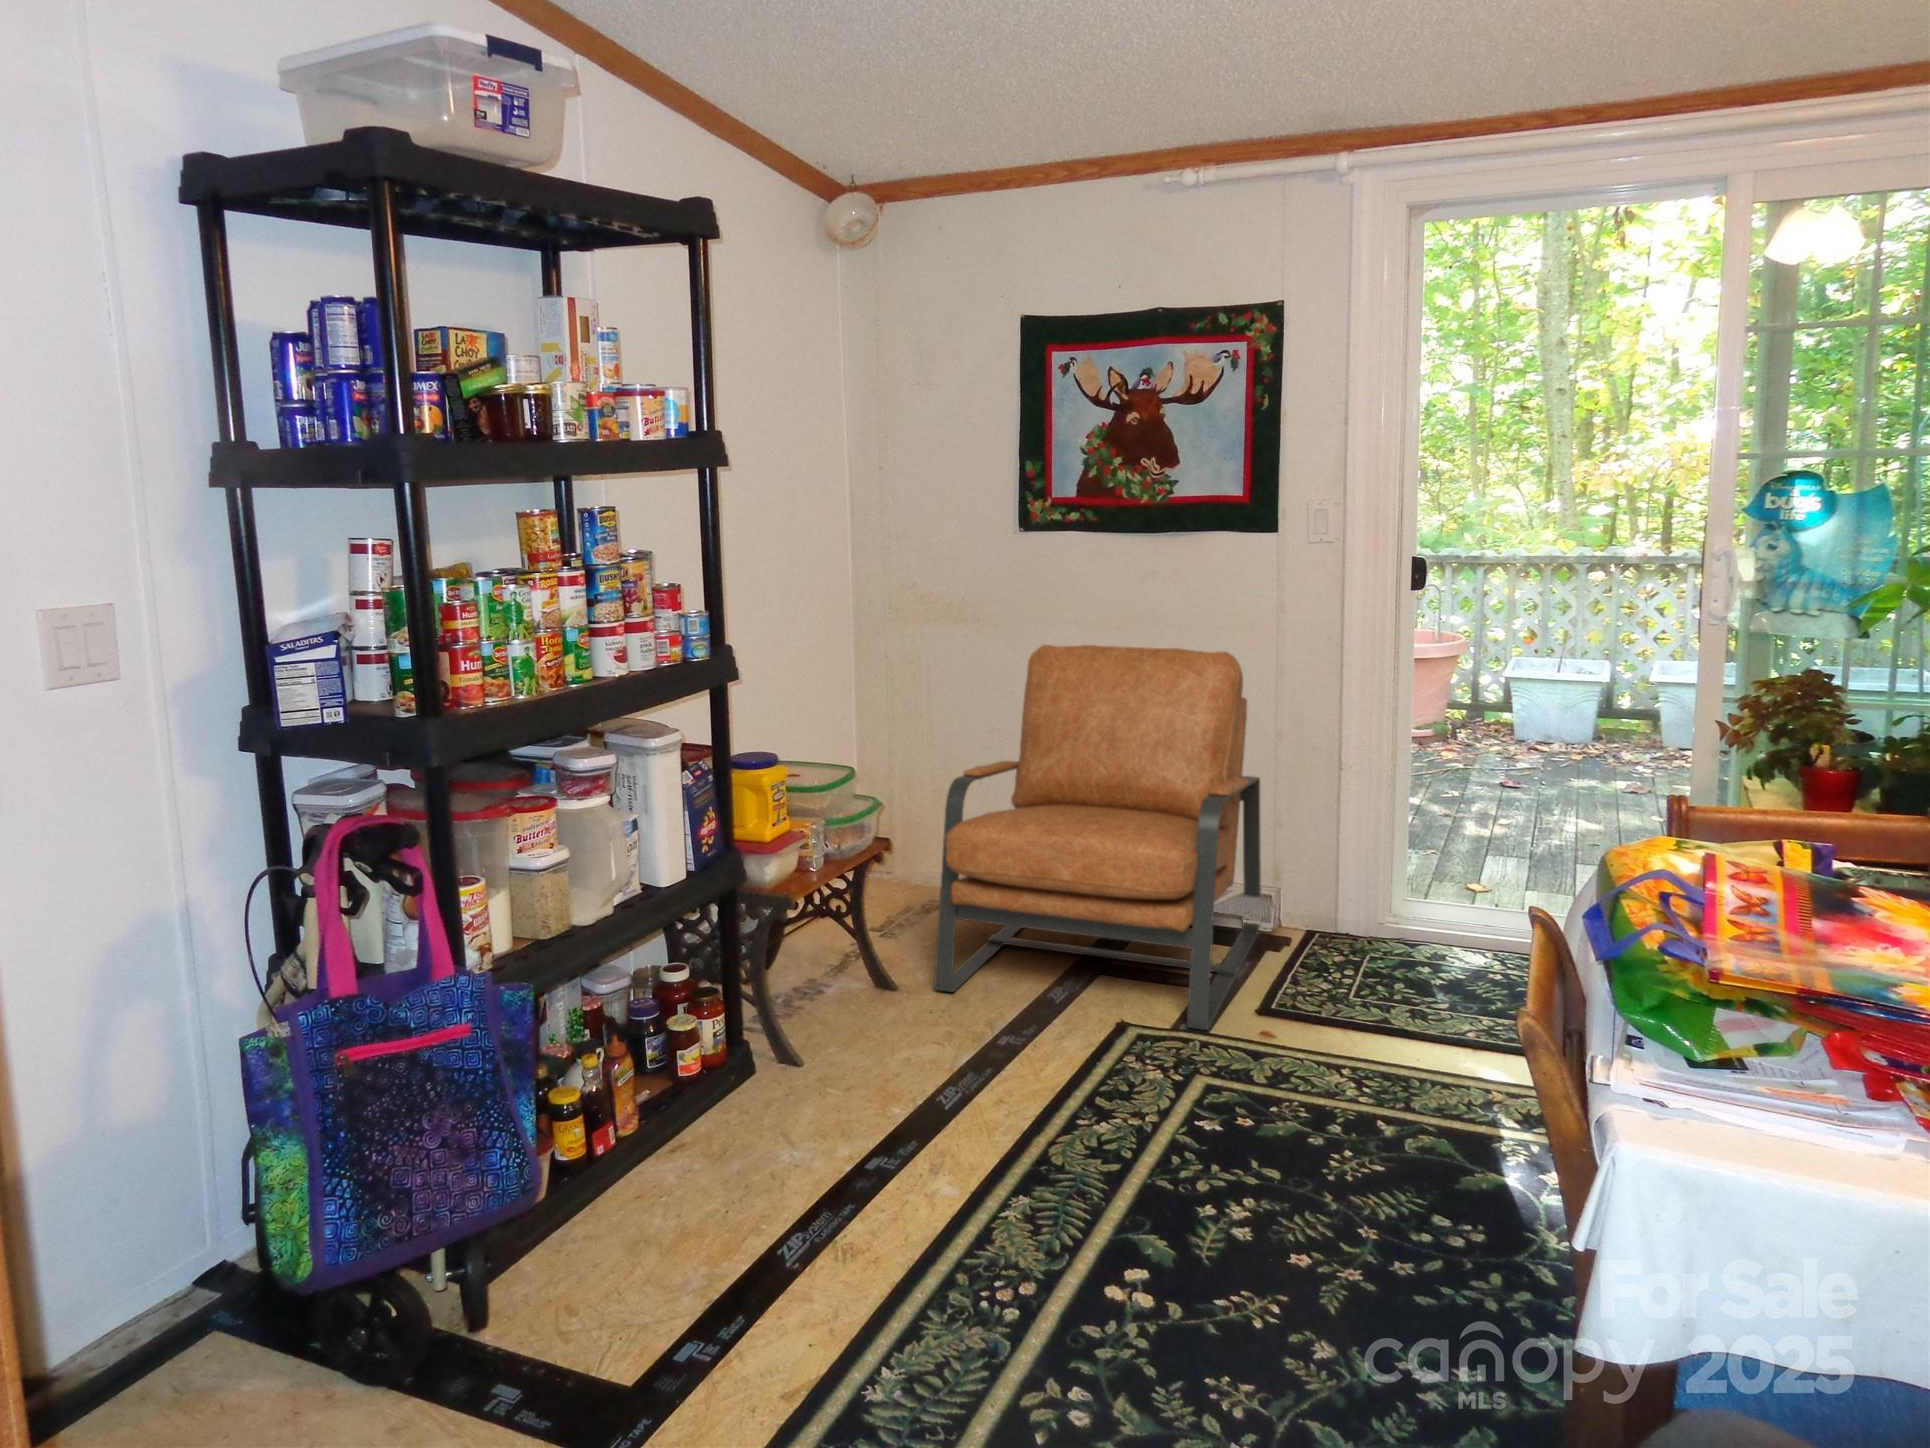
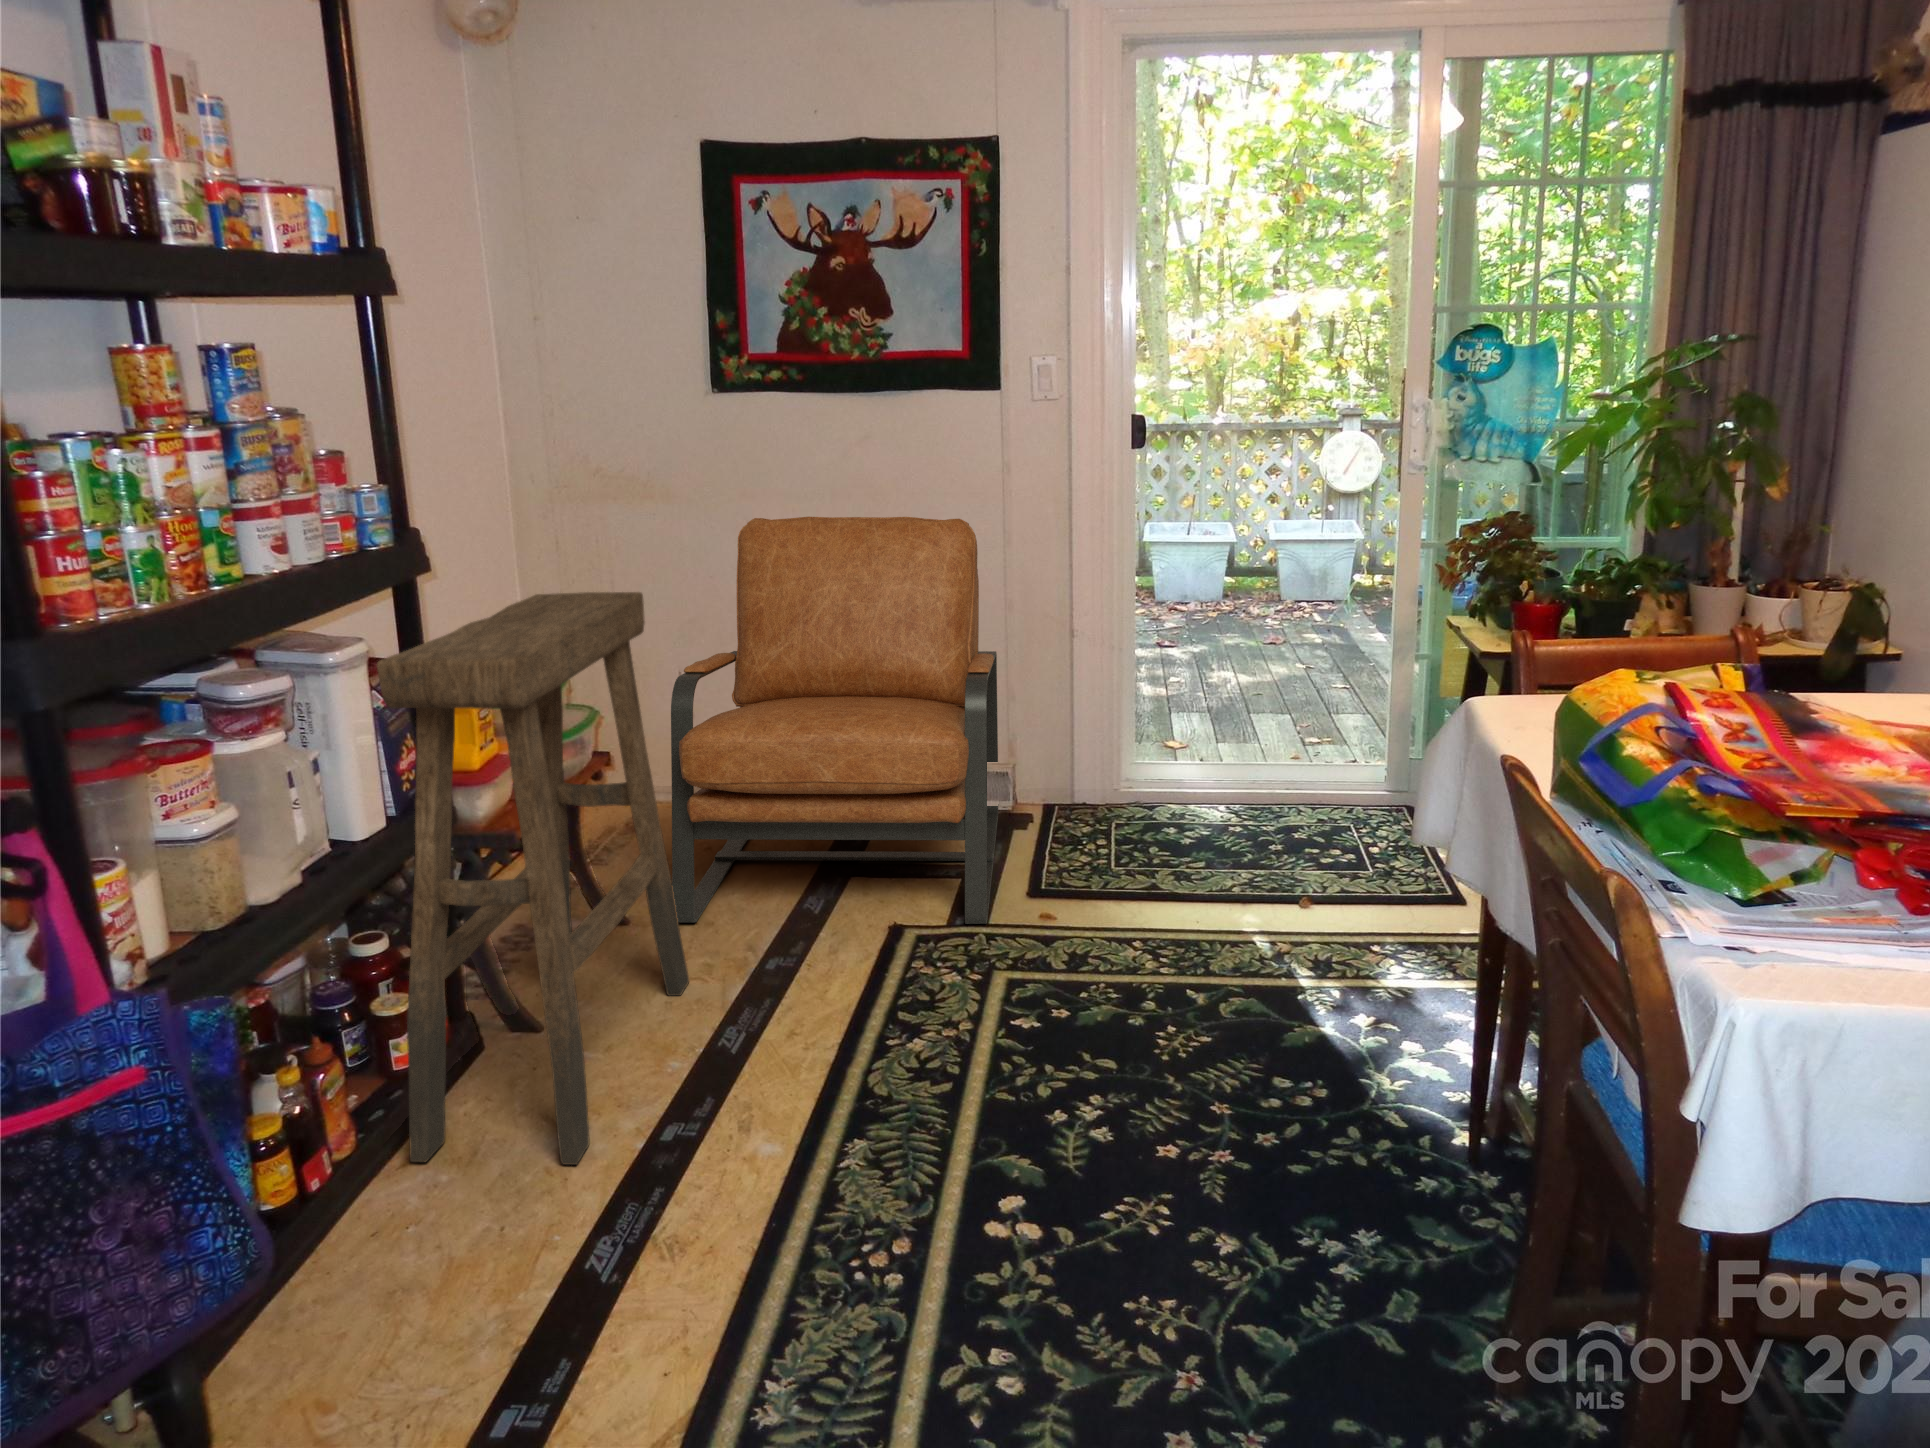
stool: none [680,702,931,1168] -> present [377,592,689,1165]

